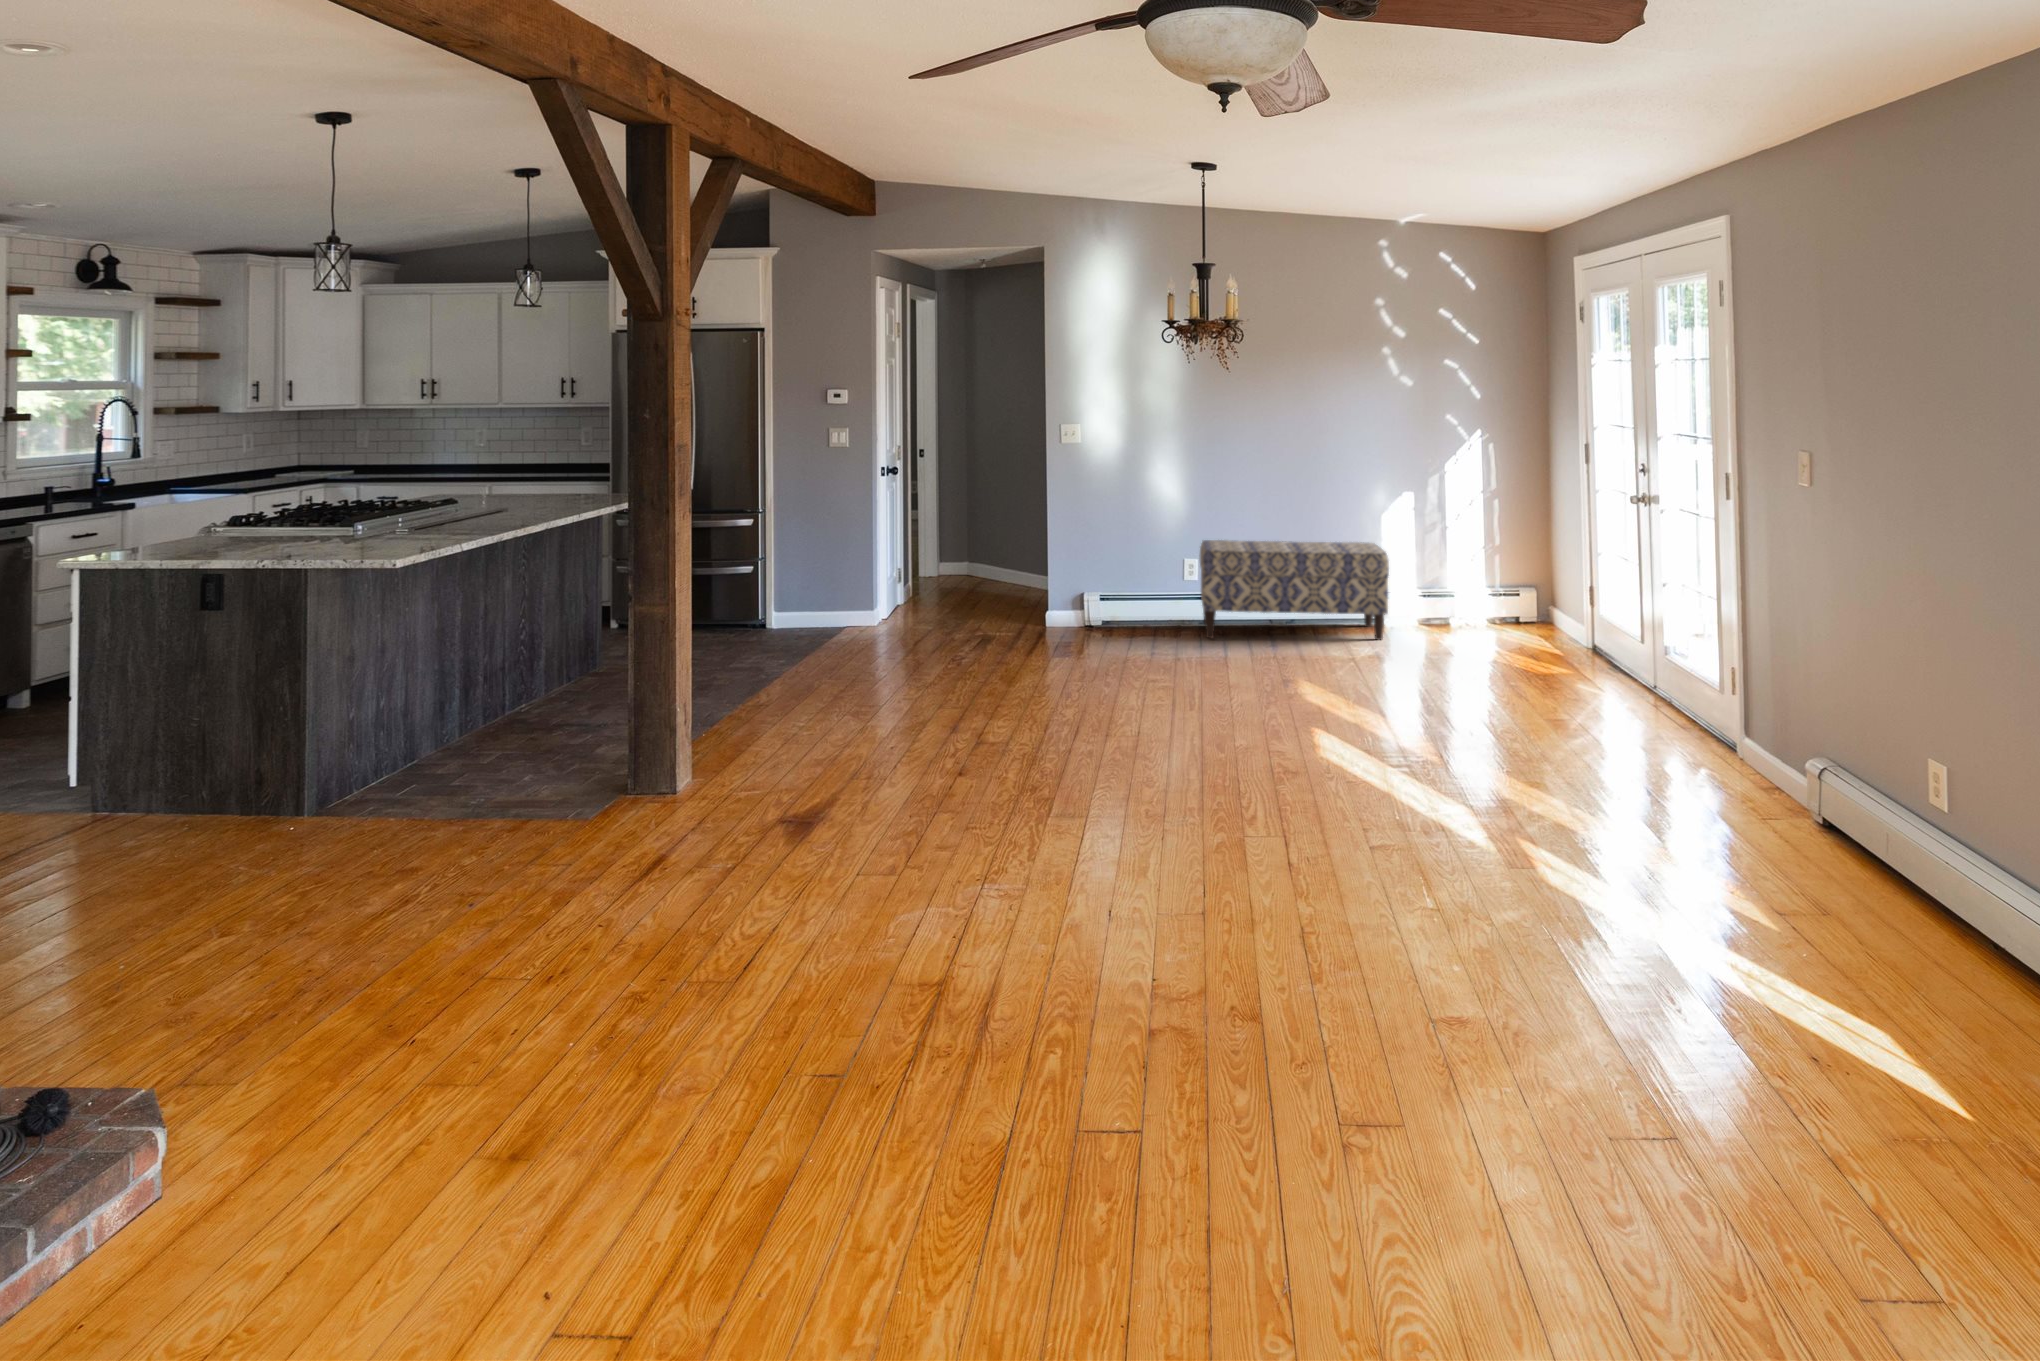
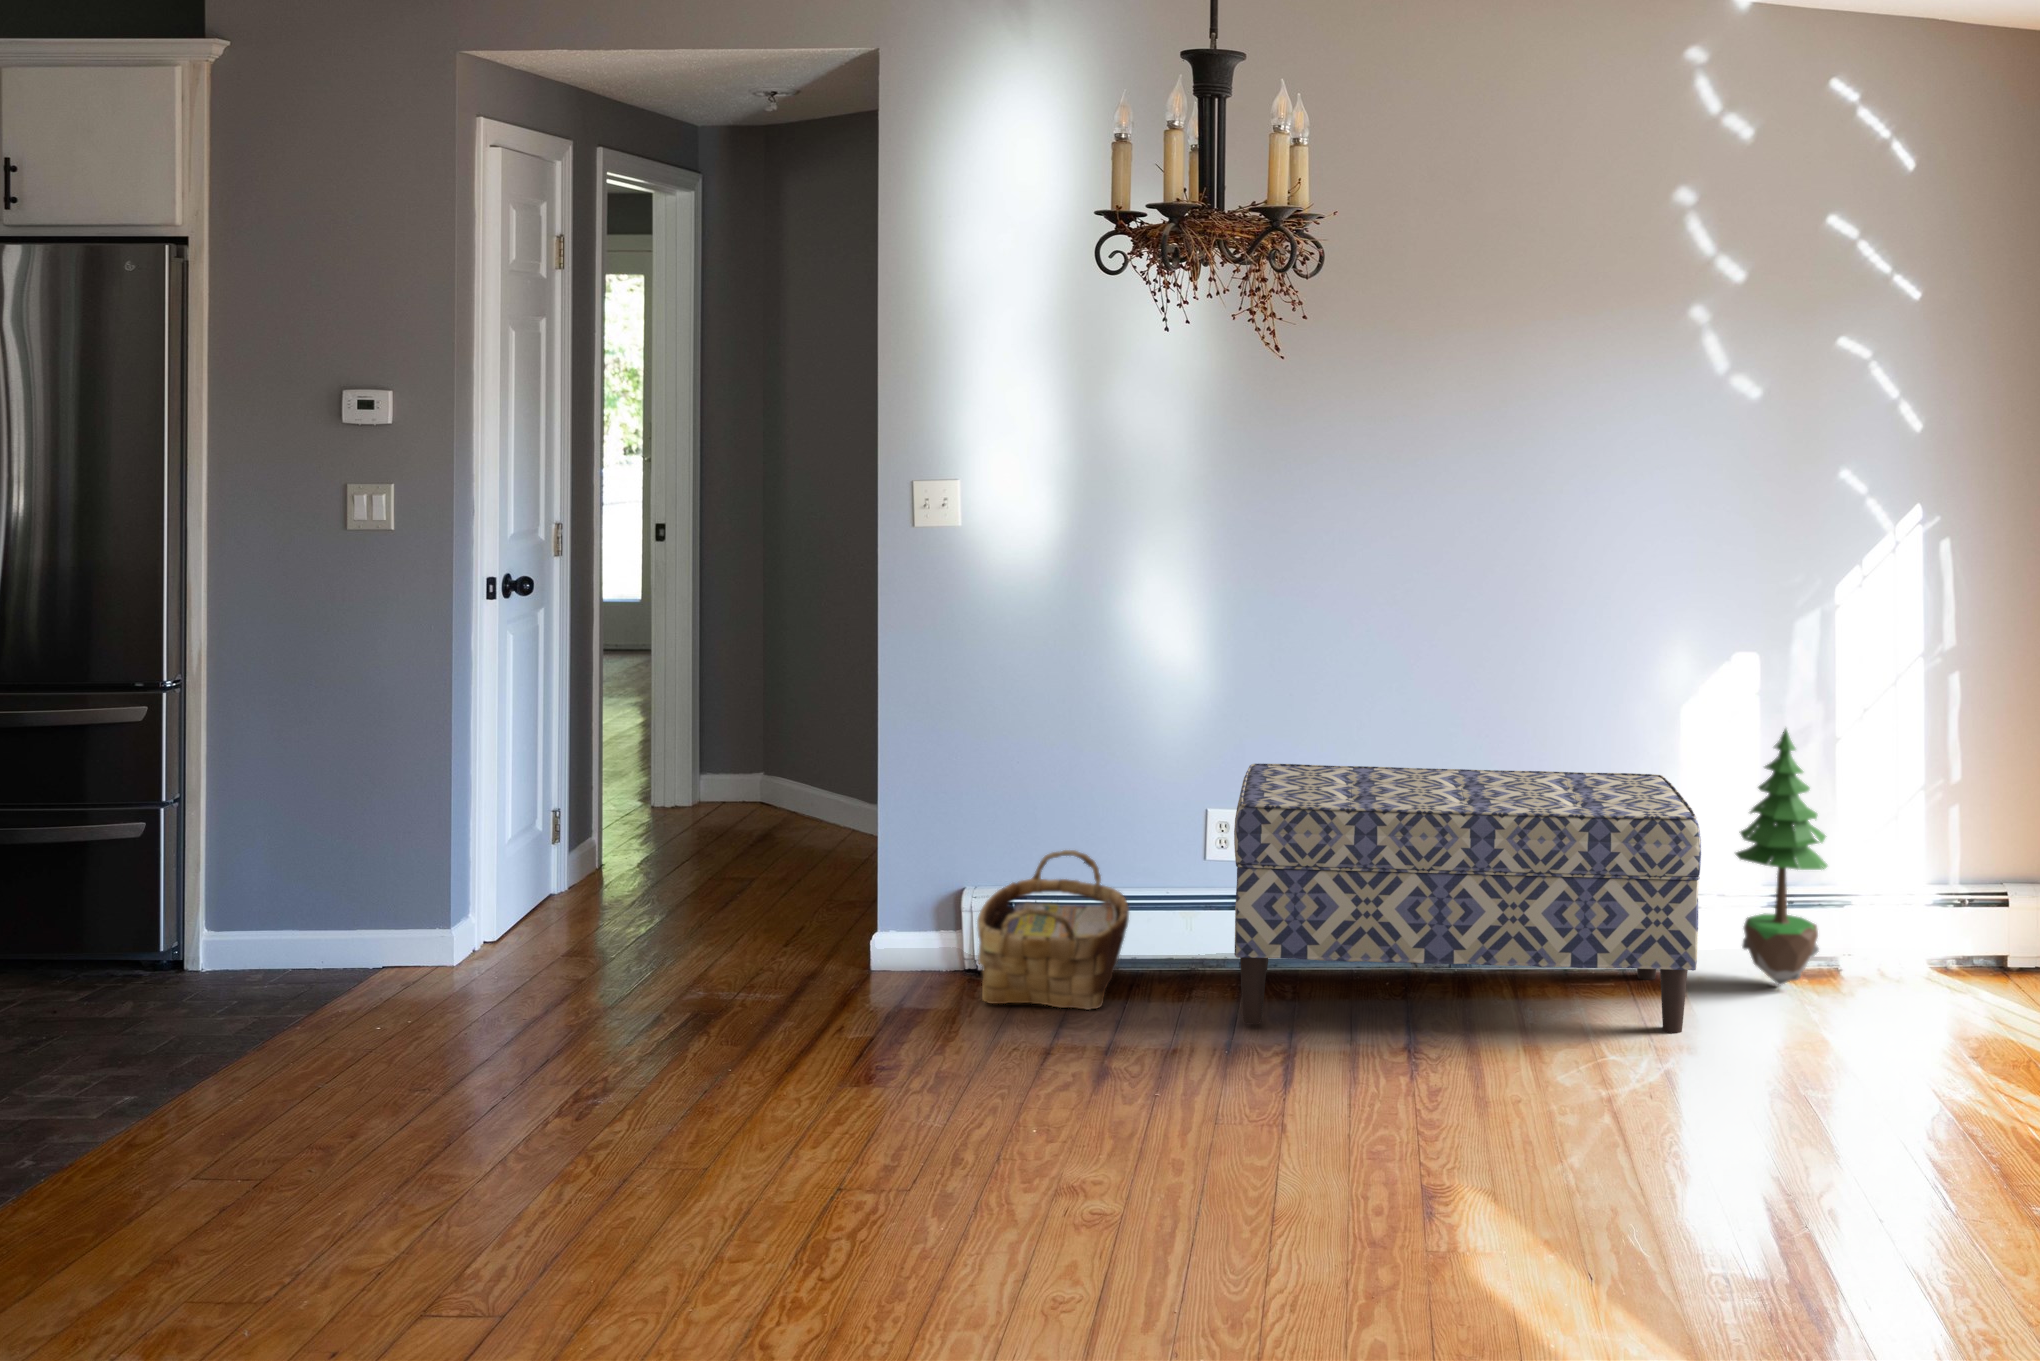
potted tree: none [1404,521,1443,628] -> present [1735,729,1827,985]
woven basket: none [1096,577,1156,636] -> present [977,850,1129,1010]

